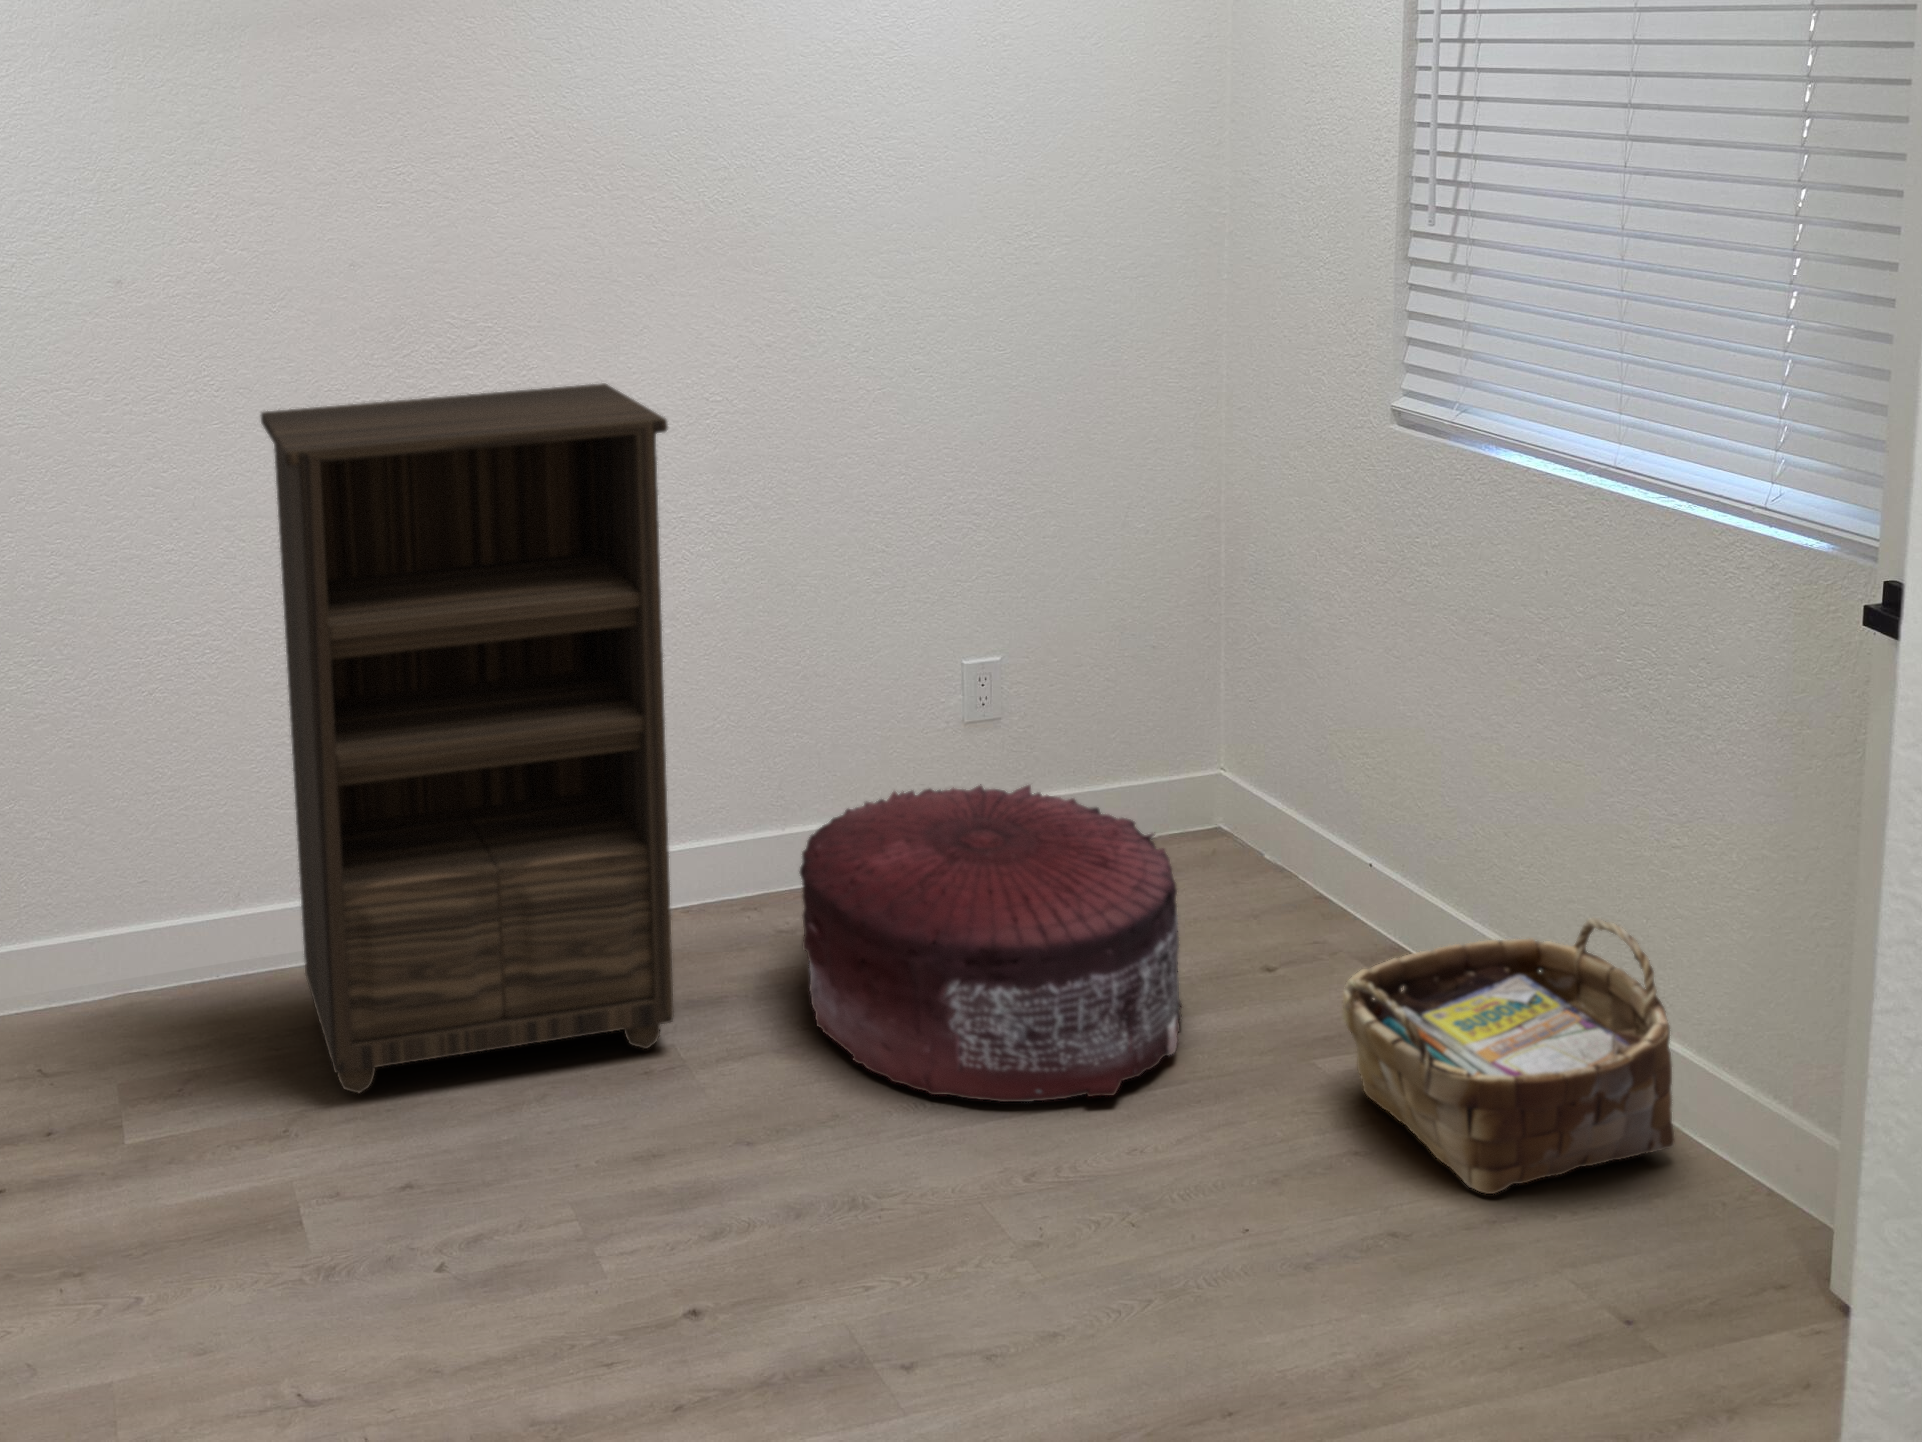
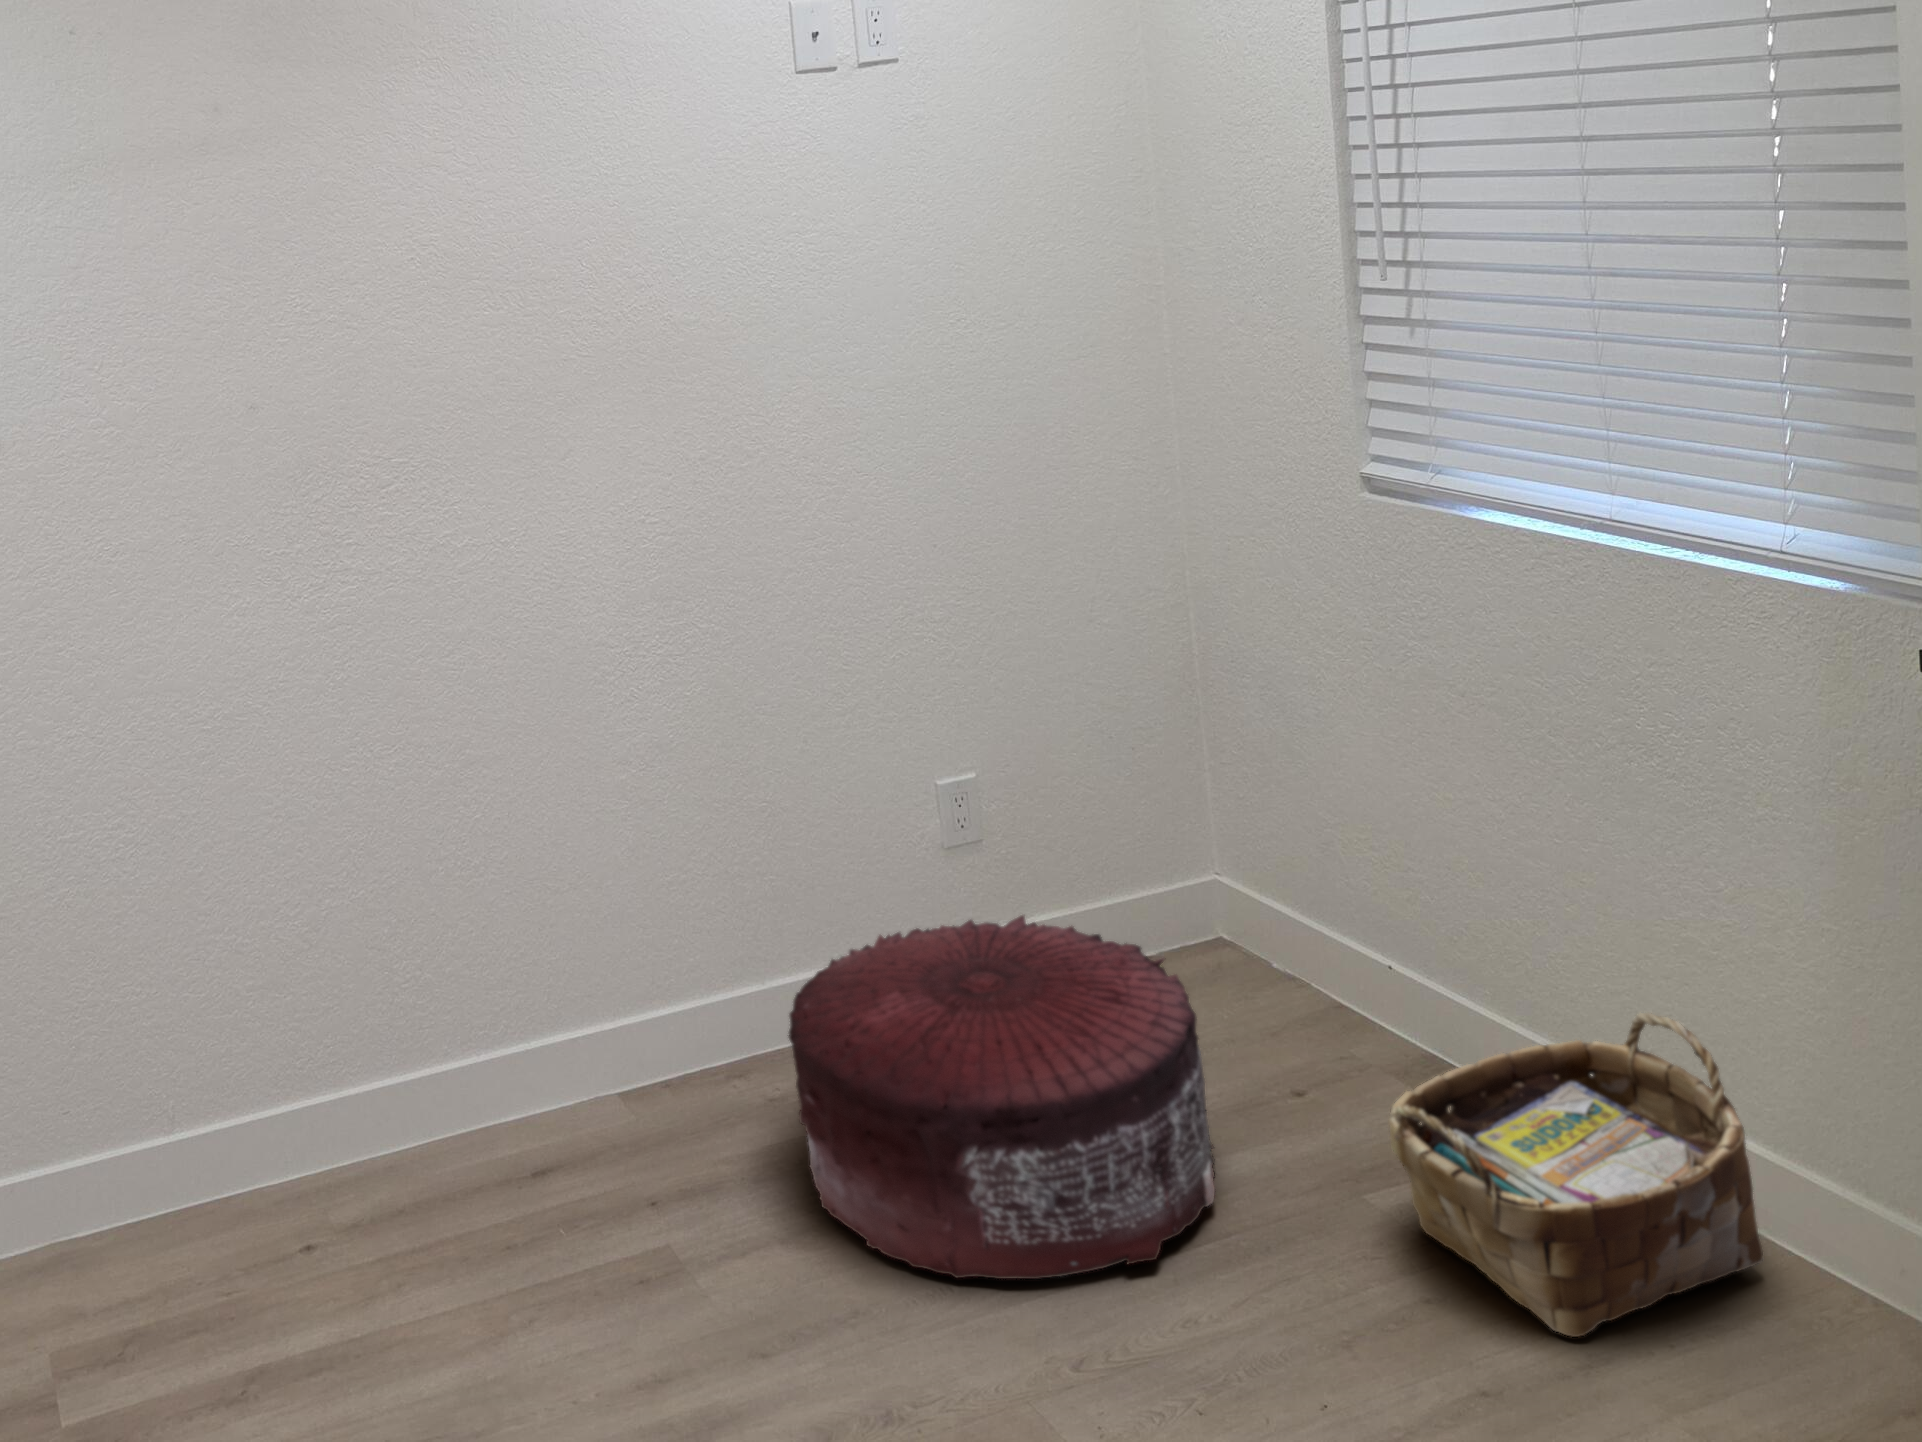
bookshelf: present [261,383,674,1094] -> none [163,518,666,1340]

